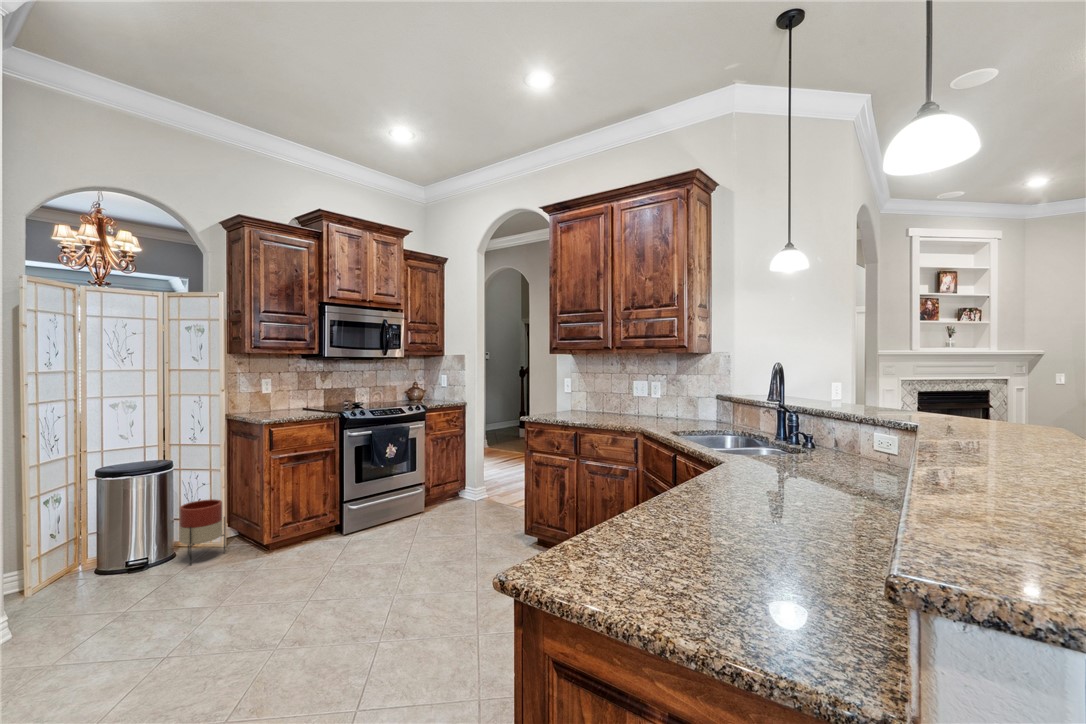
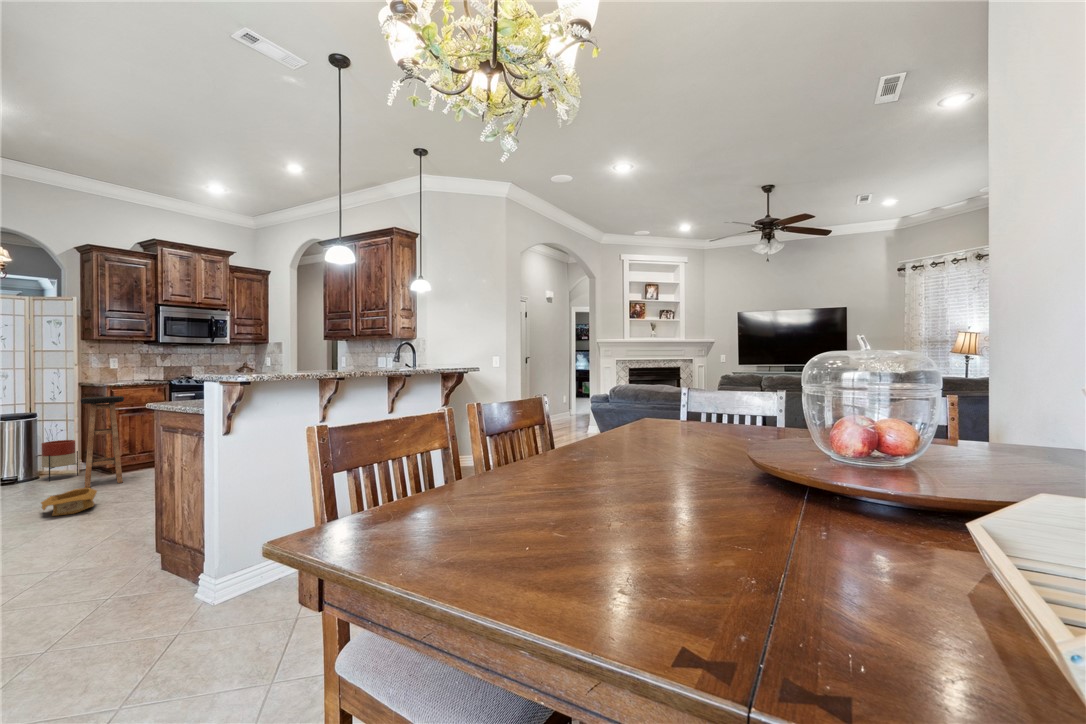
bar stool: none [237,441,293,588] -> present [81,396,124,488]
cardboard box: none [195,614,281,687] -> present [41,488,97,516]

